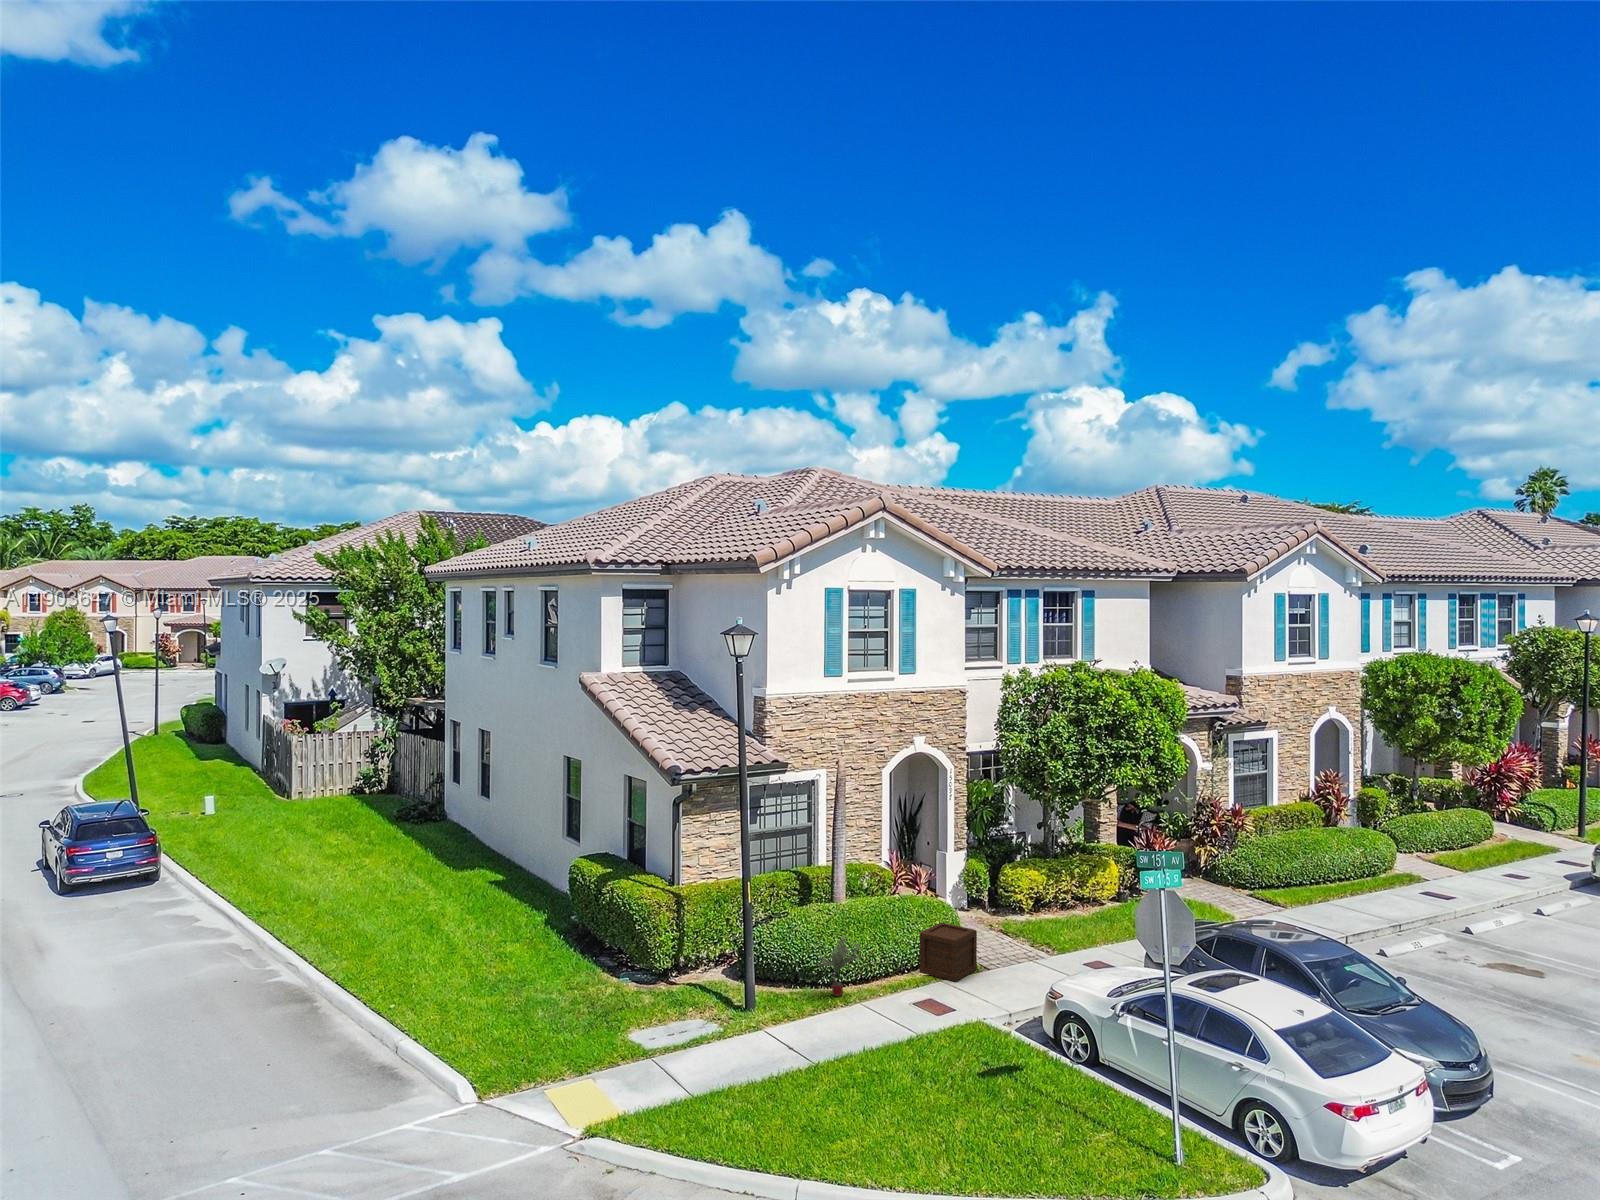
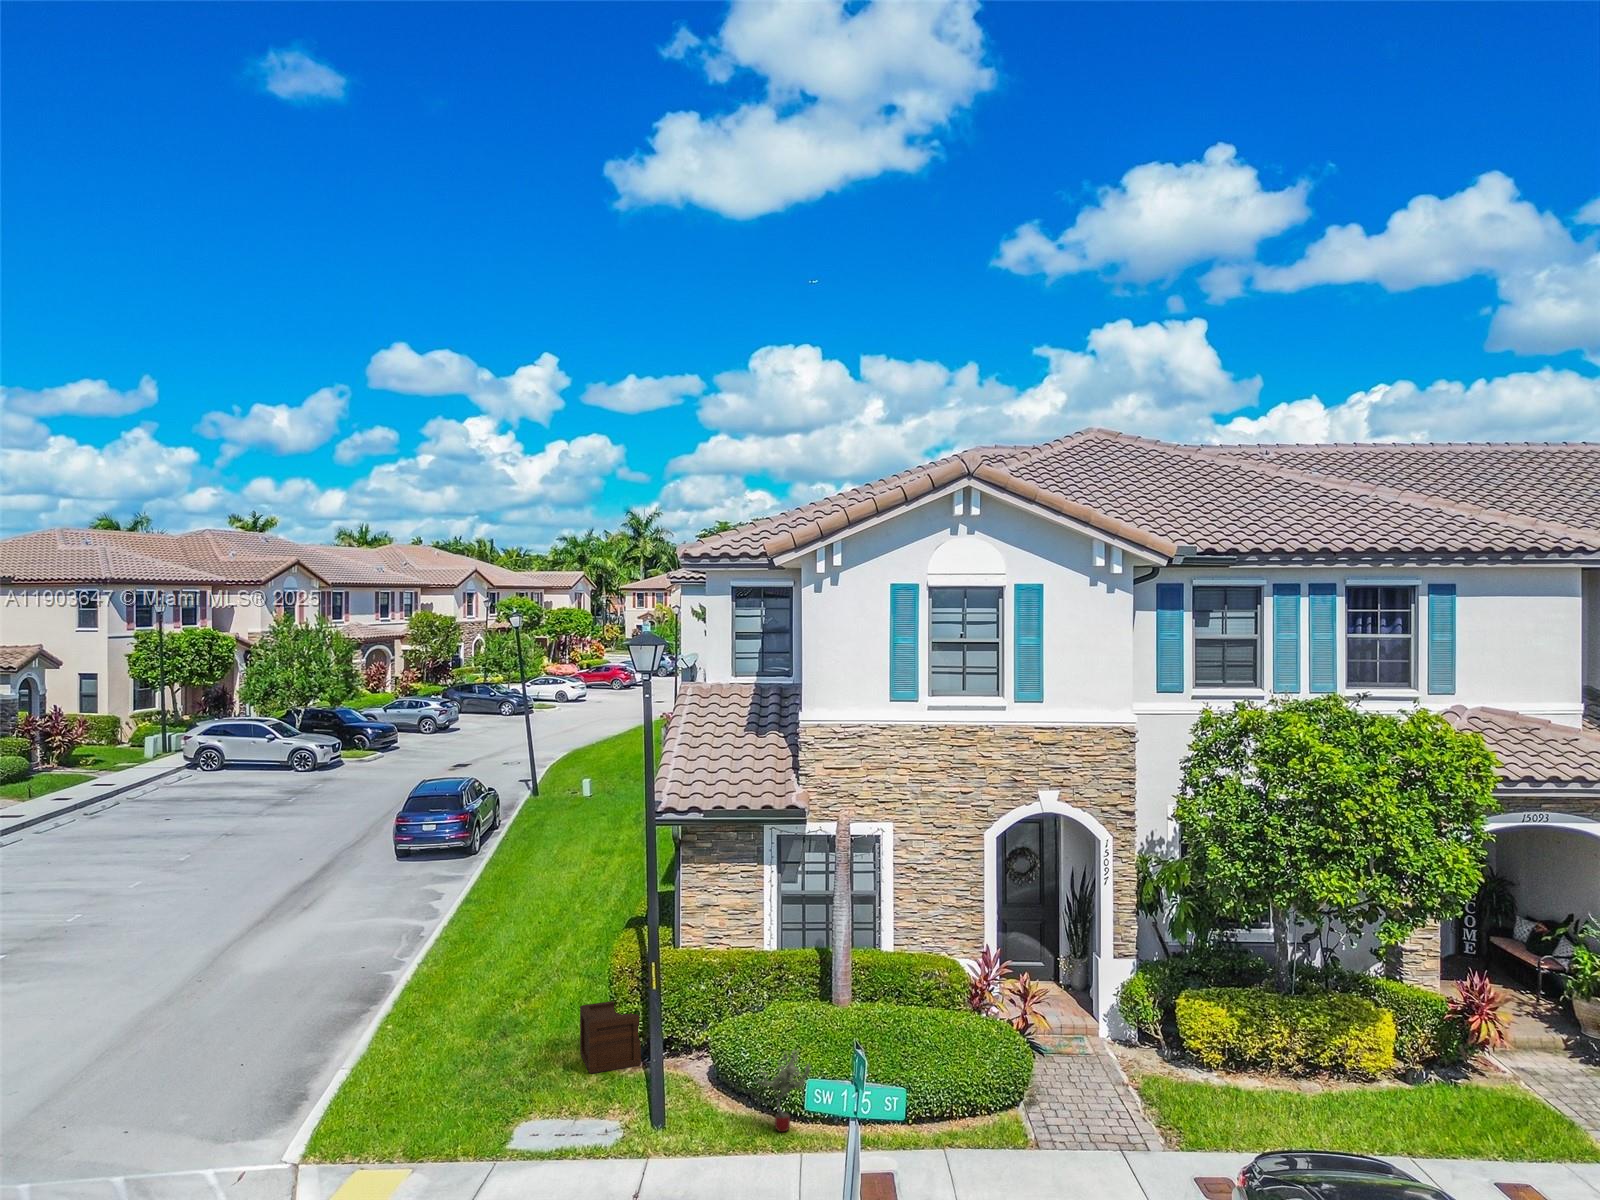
wooden crate: present [920,923,977,982] -> present [580,1001,641,1074]

